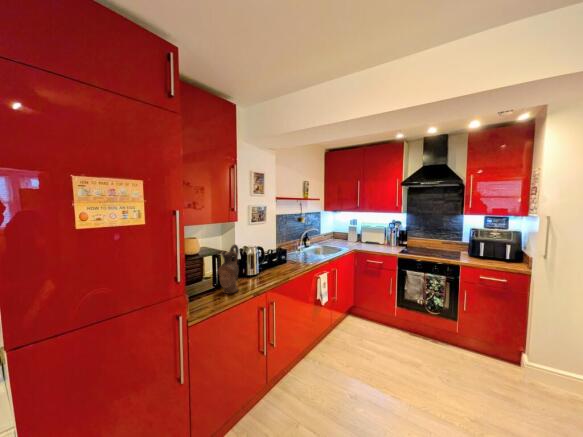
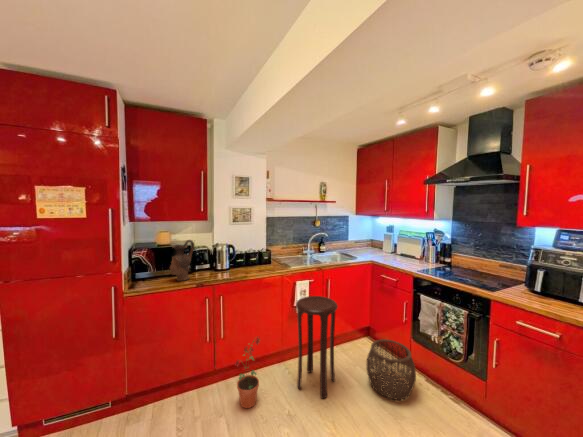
stool: none [332,285,370,372] -> present [296,296,338,398]
woven basket: none [378,310,417,355] -> present [366,339,416,400]
potted plant: none [300,332,322,405] -> present [236,336,260,408]

